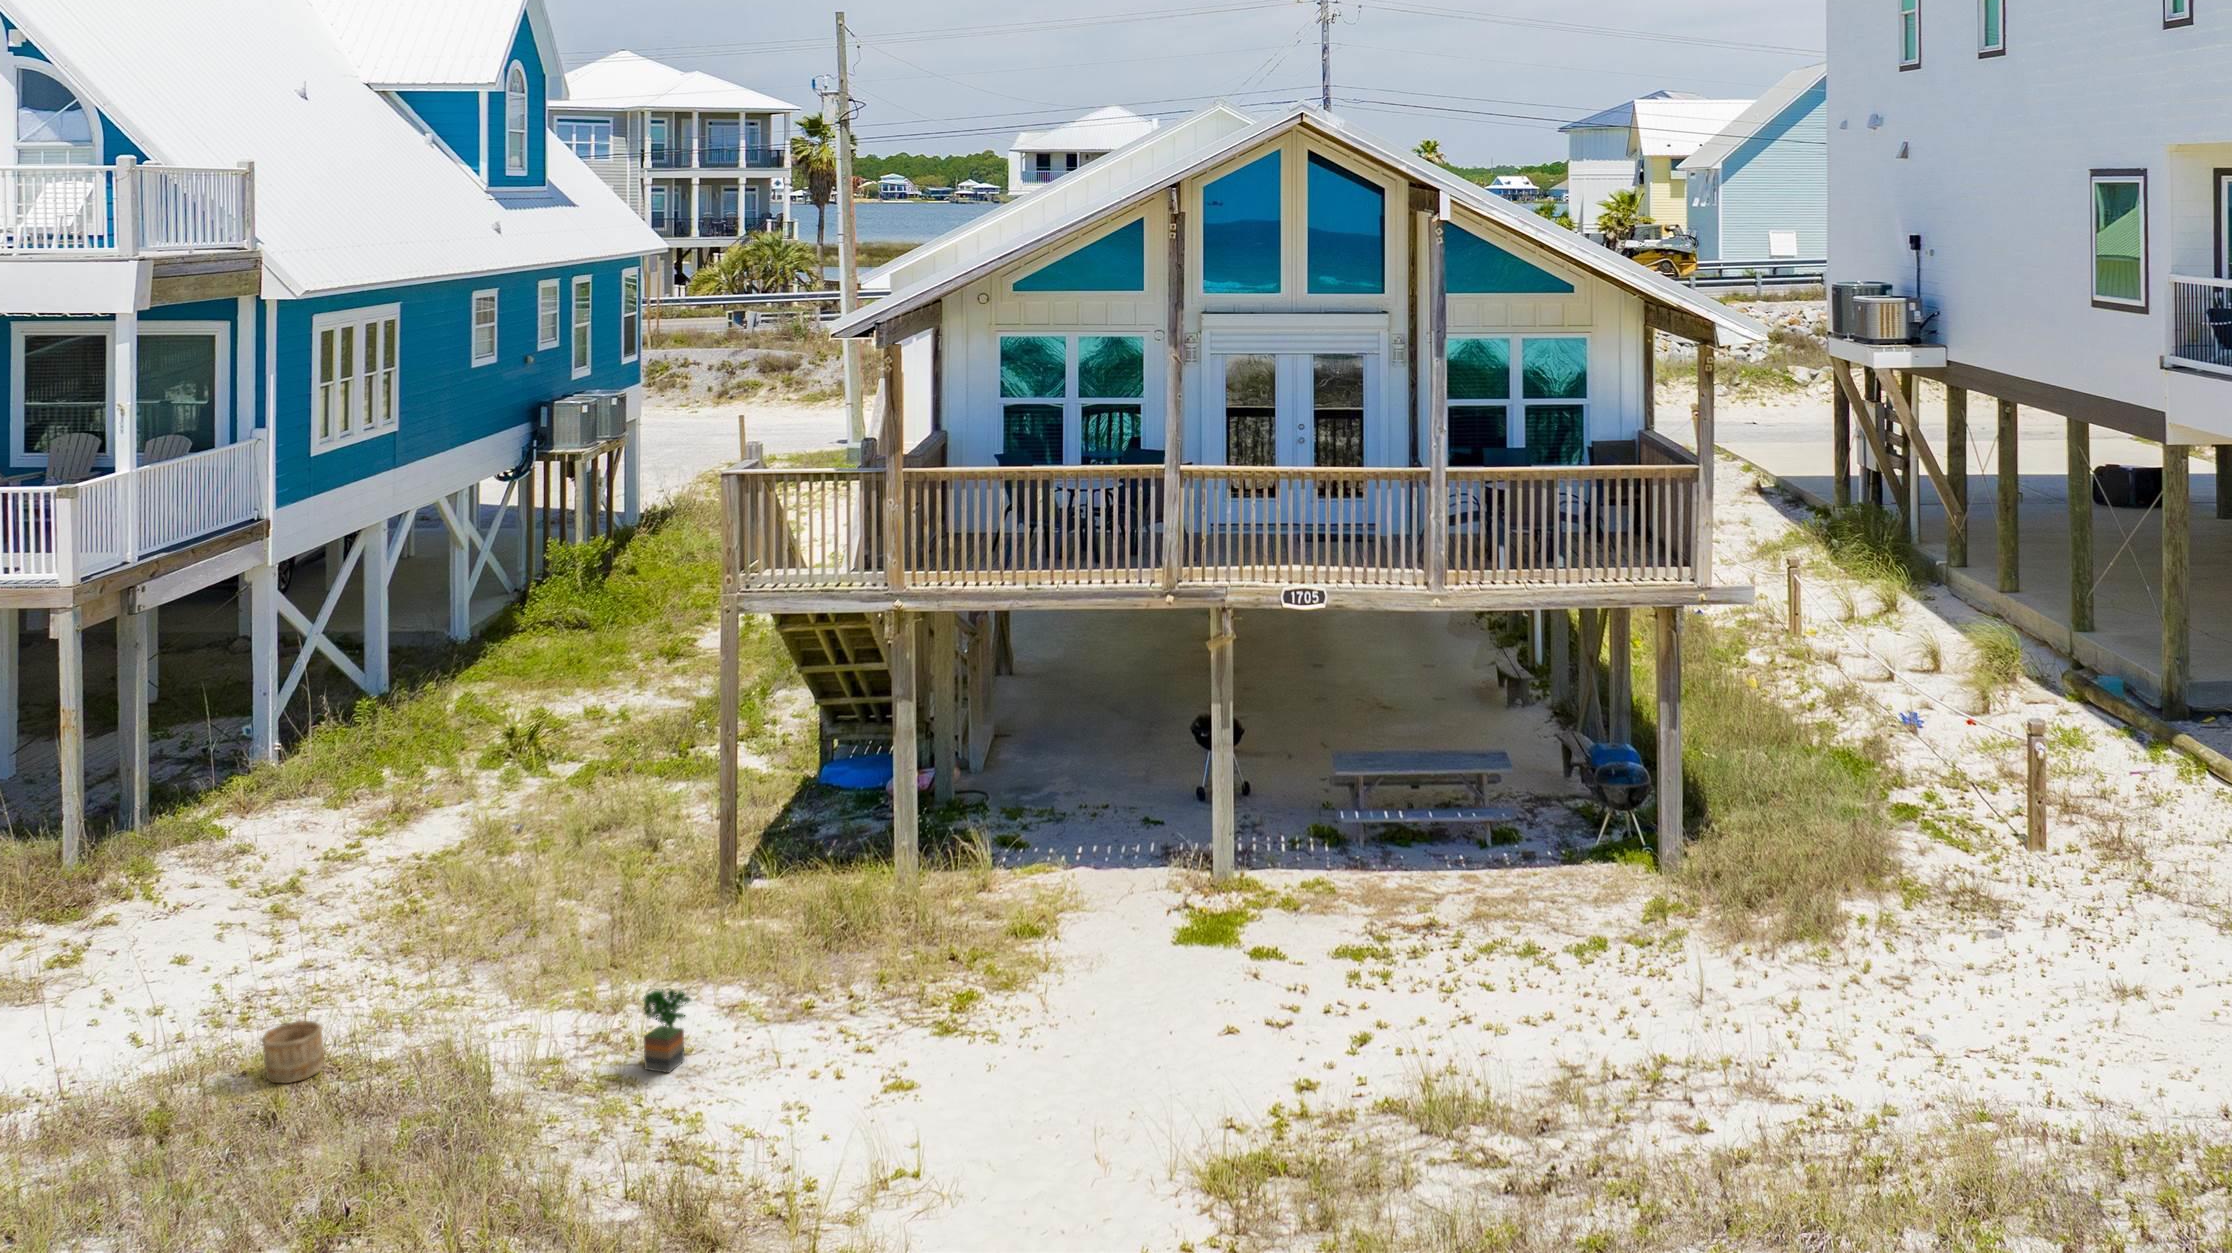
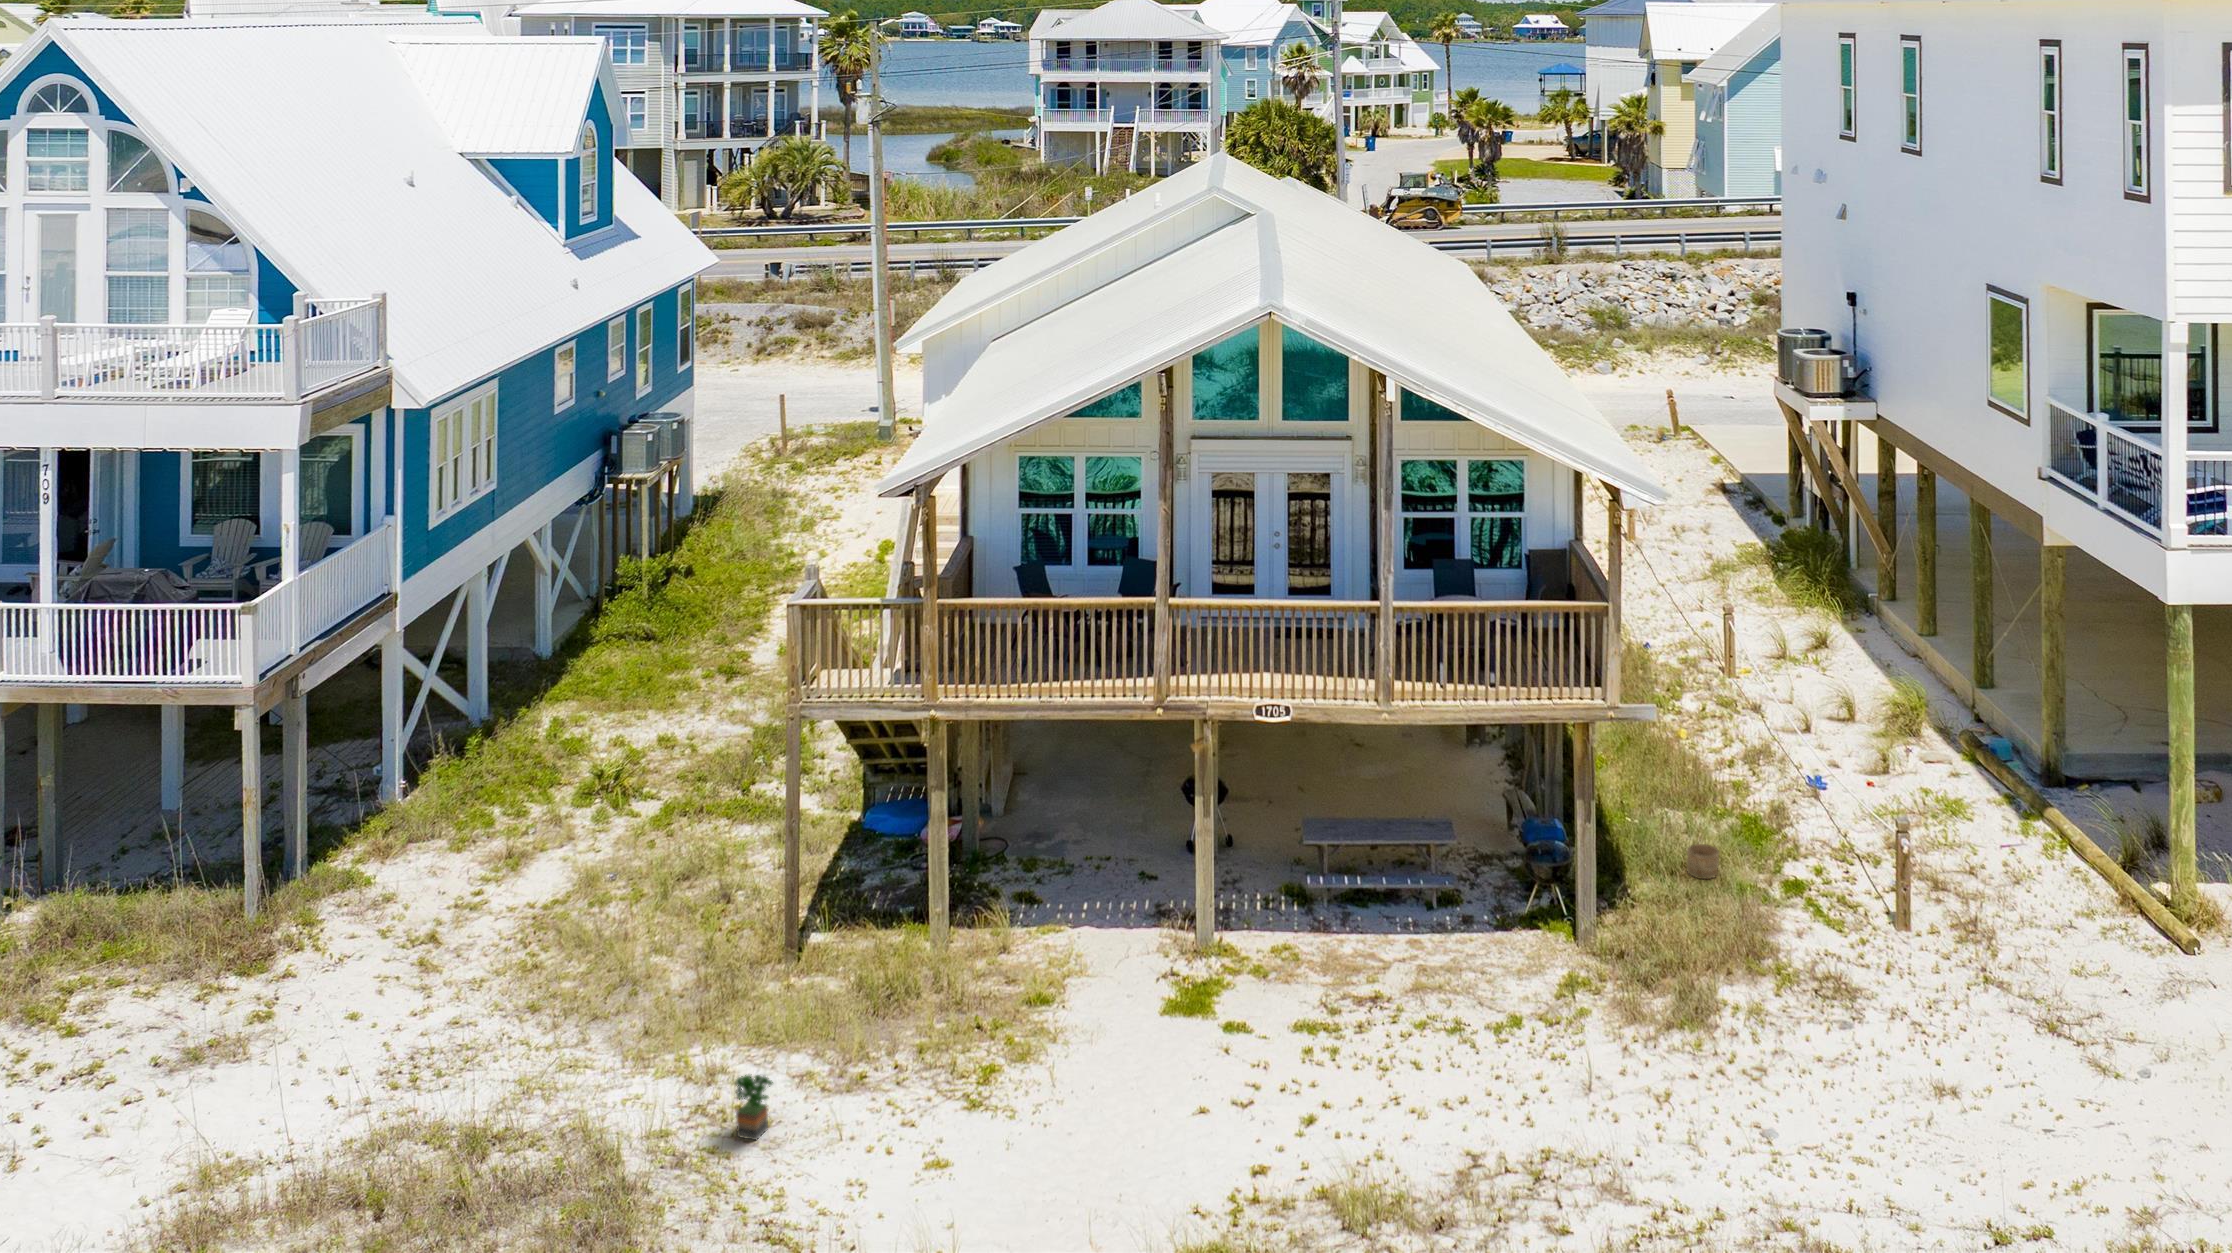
wooden bucket: present [261,1021,324,1083] -> present [1687,844,1719,879]

